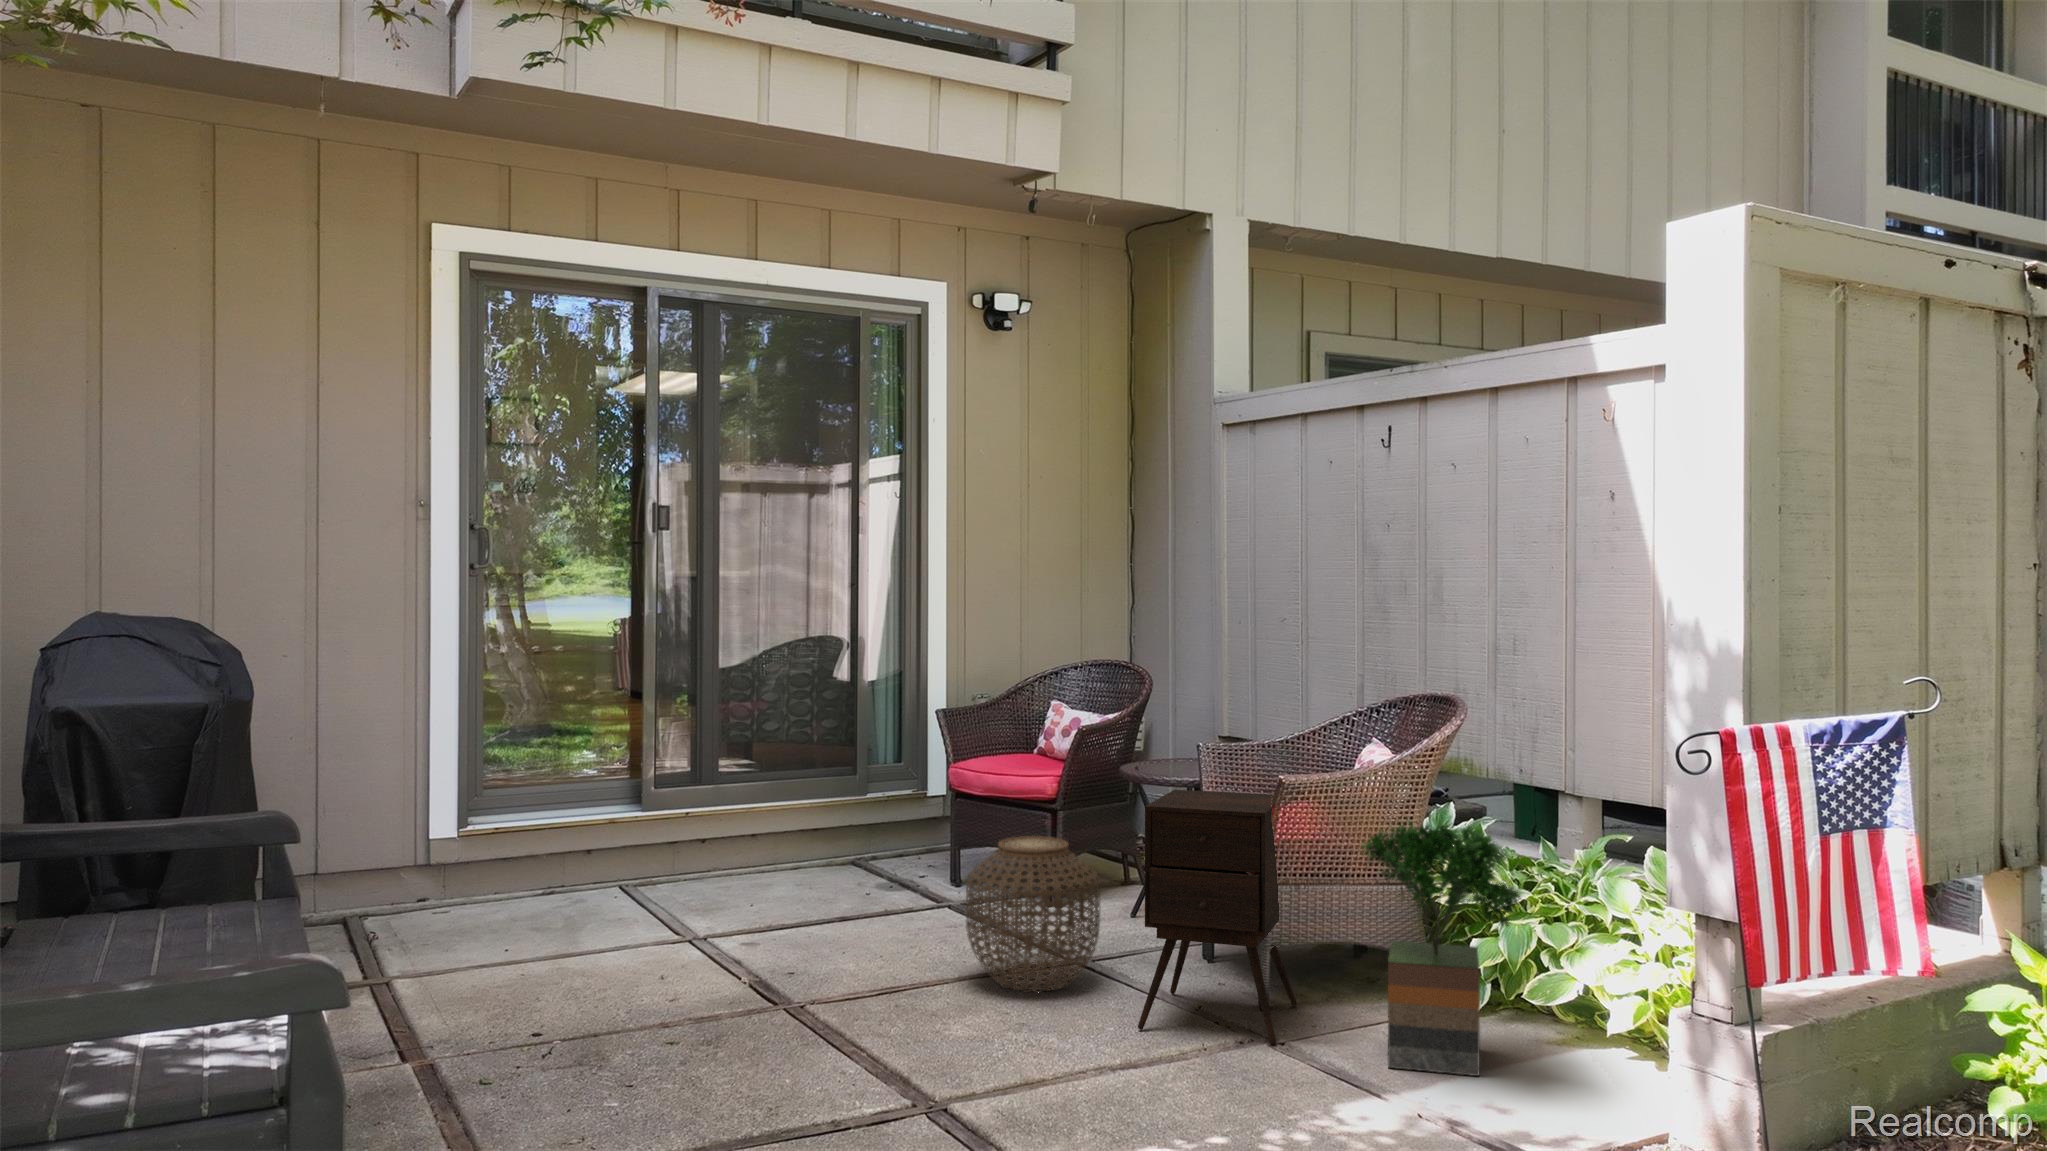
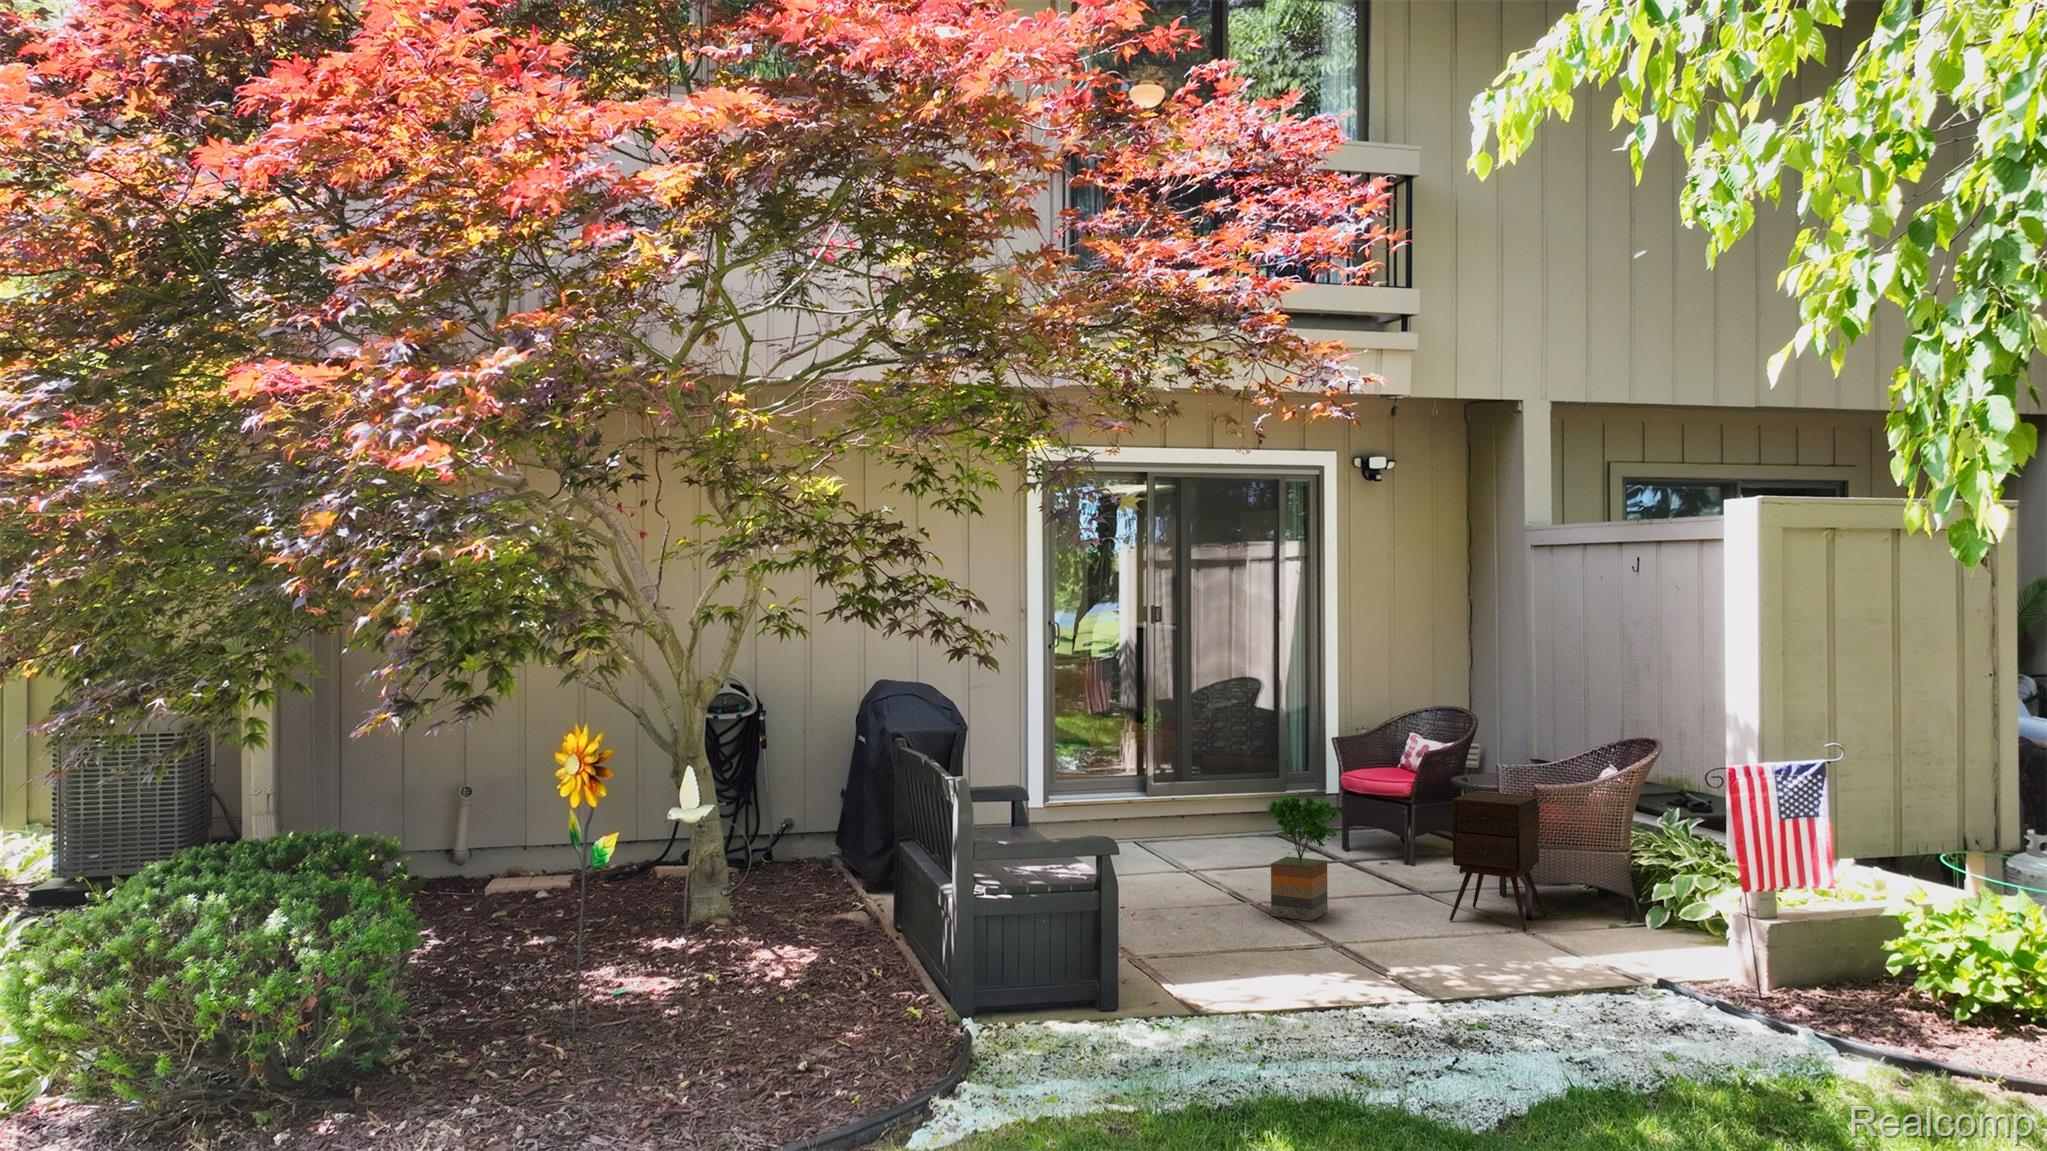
potted tree: present [1362,822,1522,1076] -> present [1267,795,1341,921]
woven basket: present [966,836,1100,991] -> none [1353,816,1432,903]

